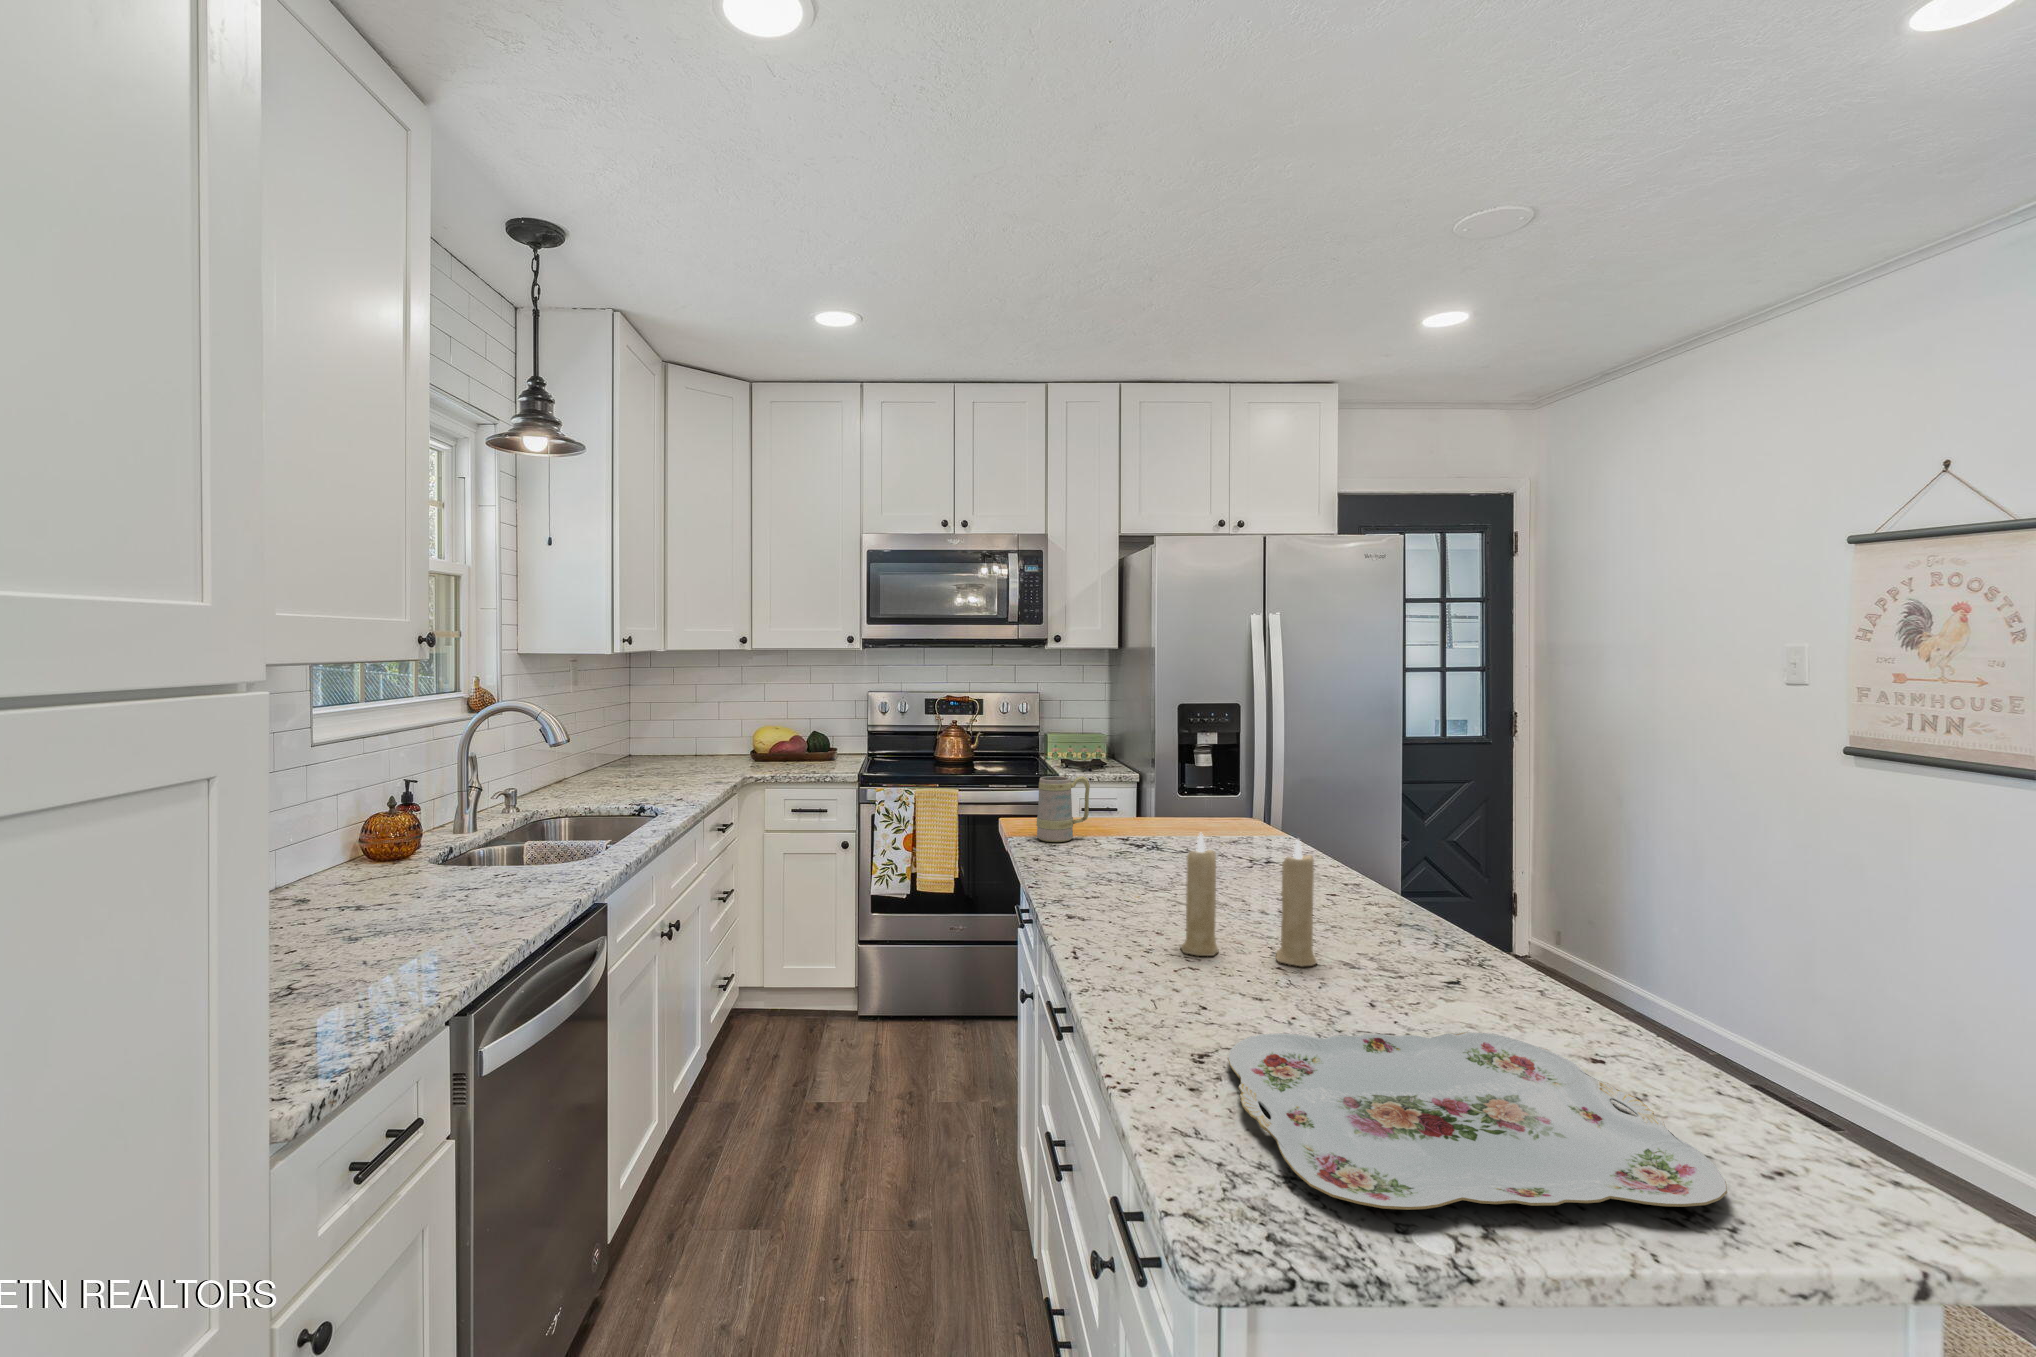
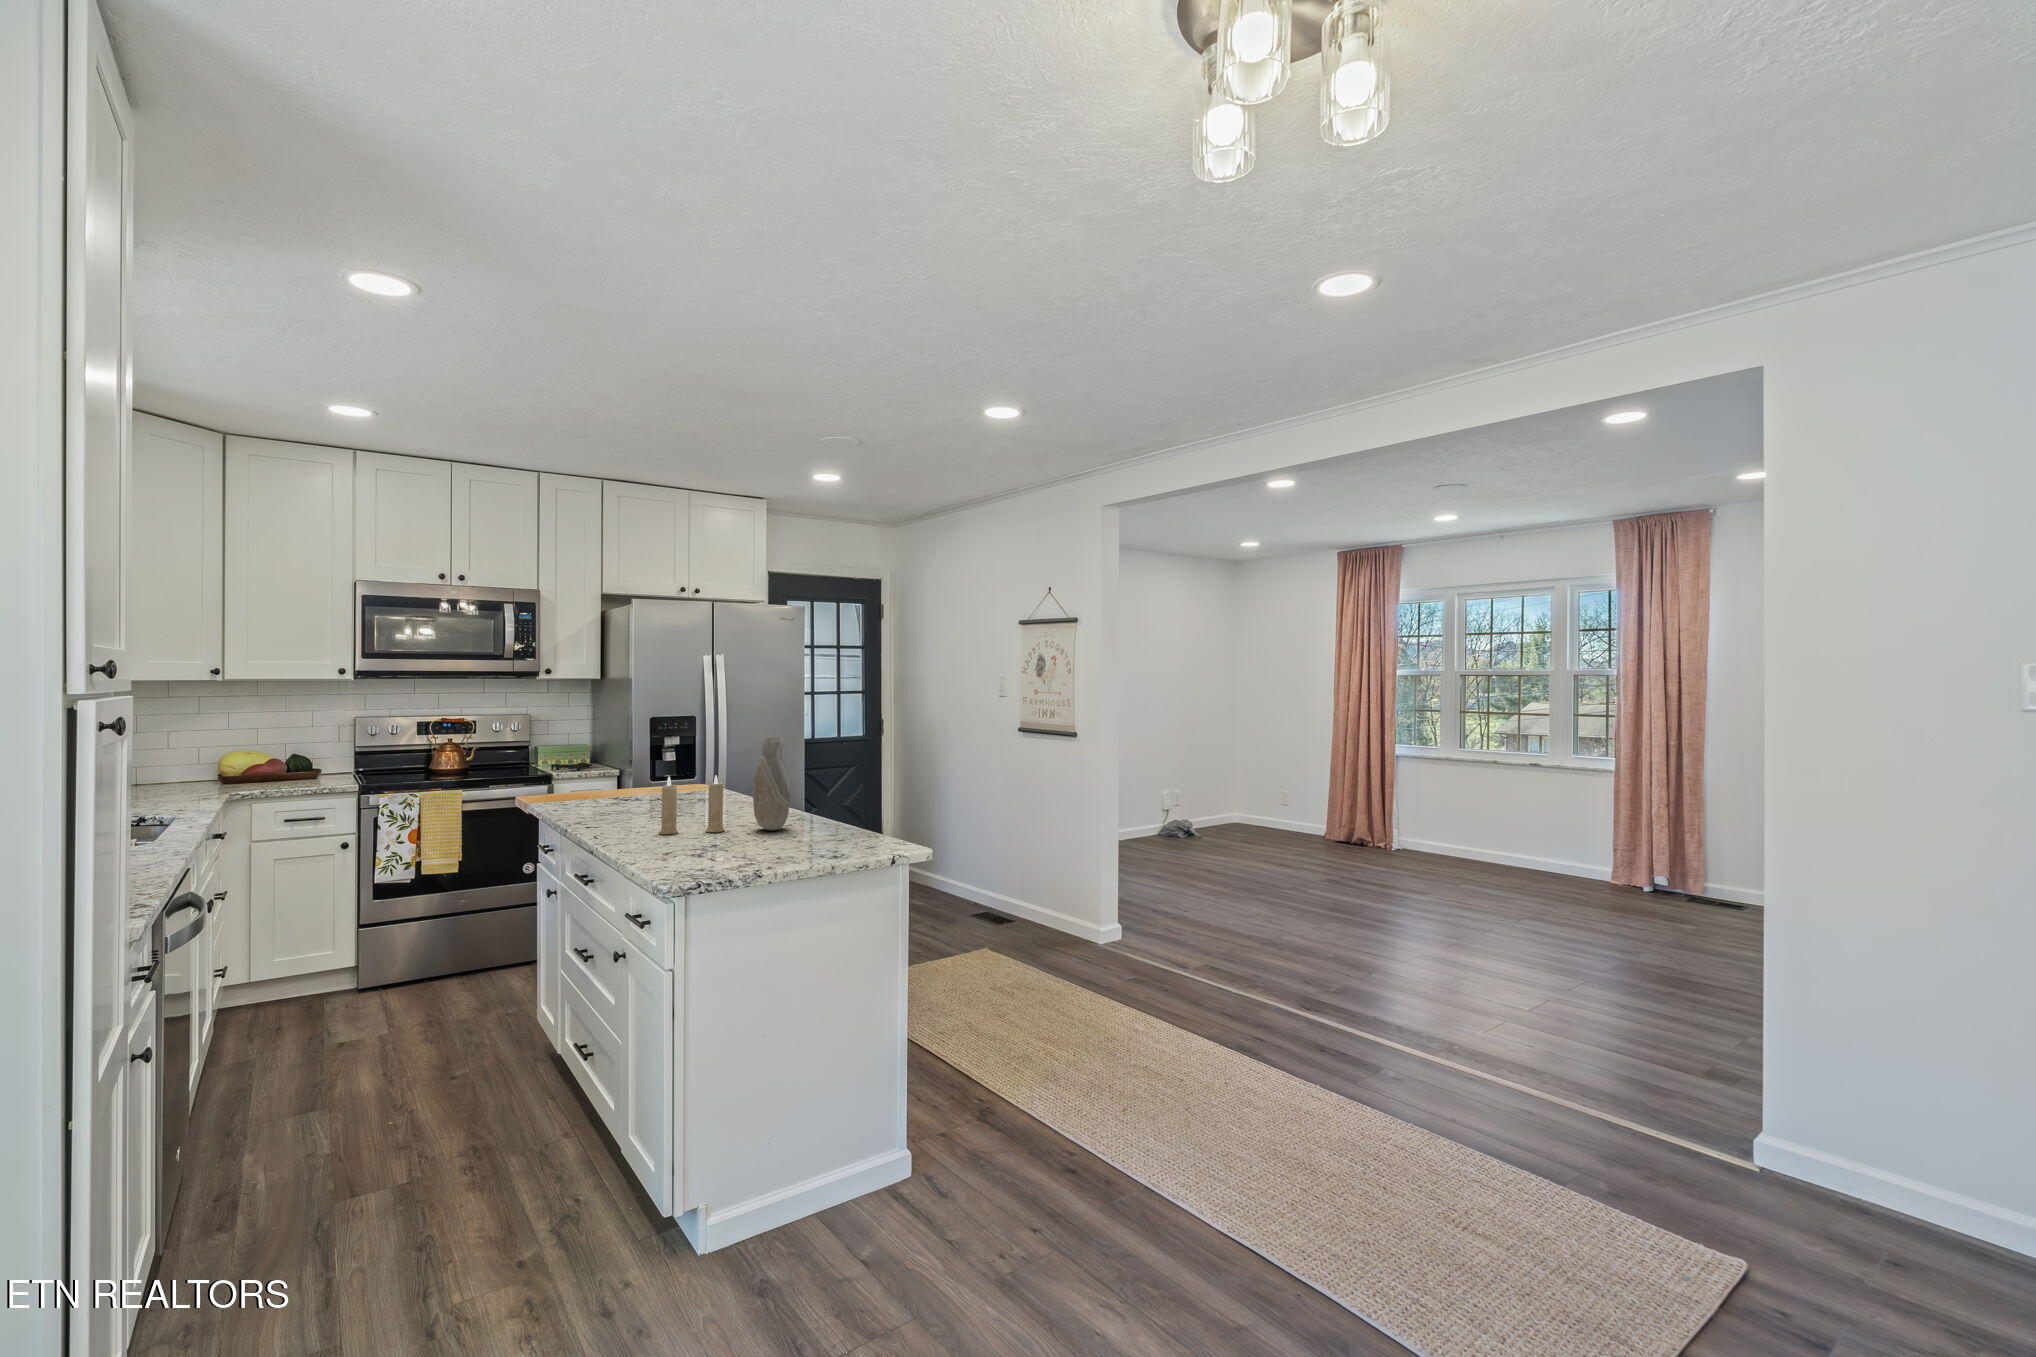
vase: none [1383,764,1476,985] -> present [753,738,790,830]
mug: present [1037,776,1090,842] -> none [558,764,595,806]
serving tray: present [1228,1032,1727,1210] -> none [680,837,835,870]

